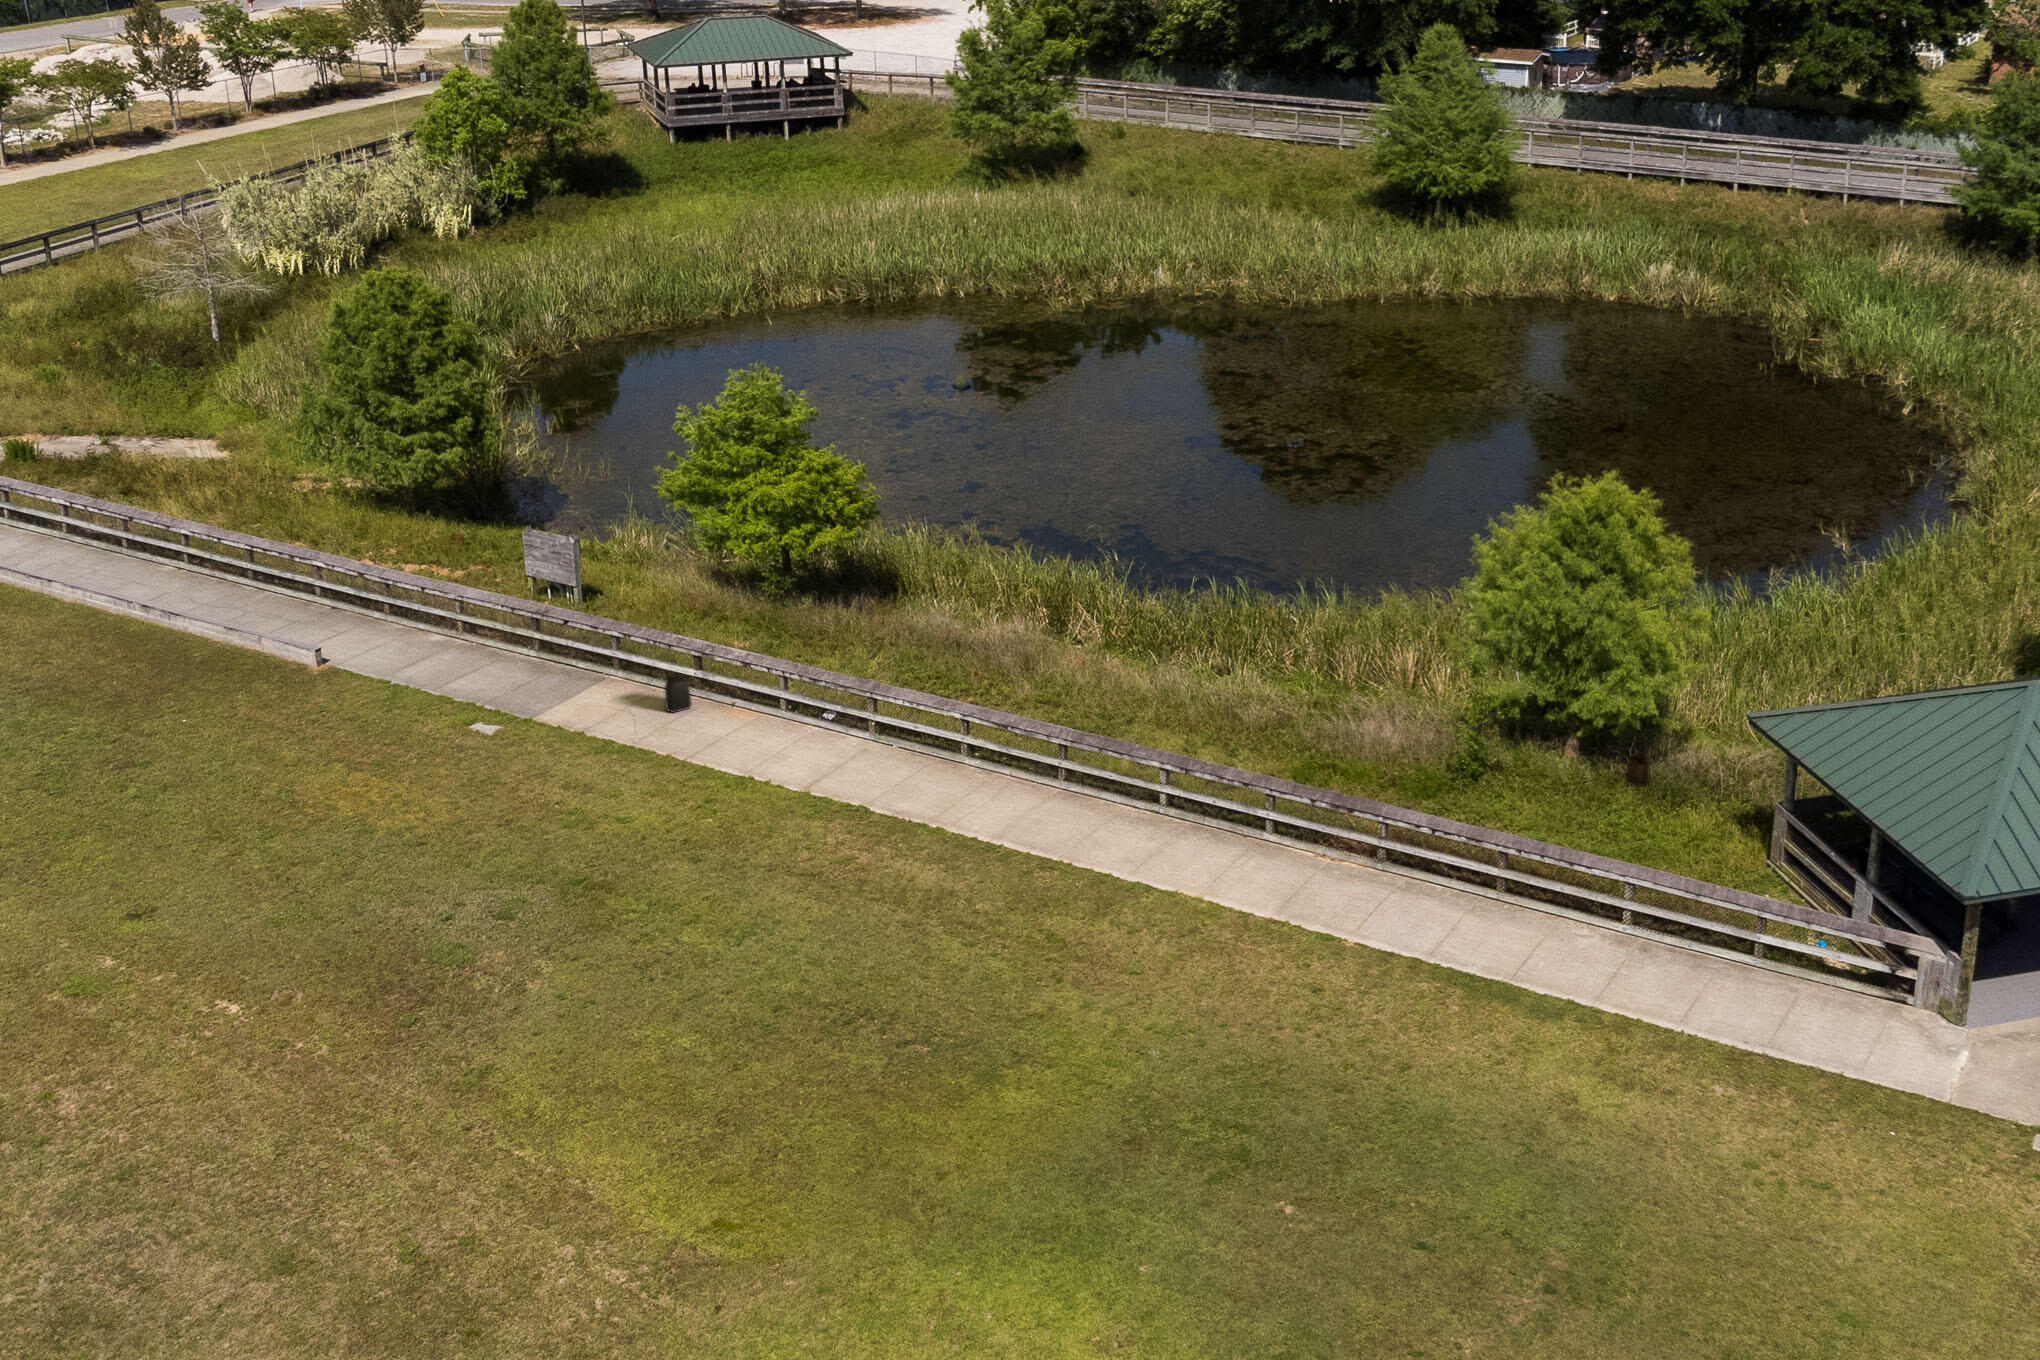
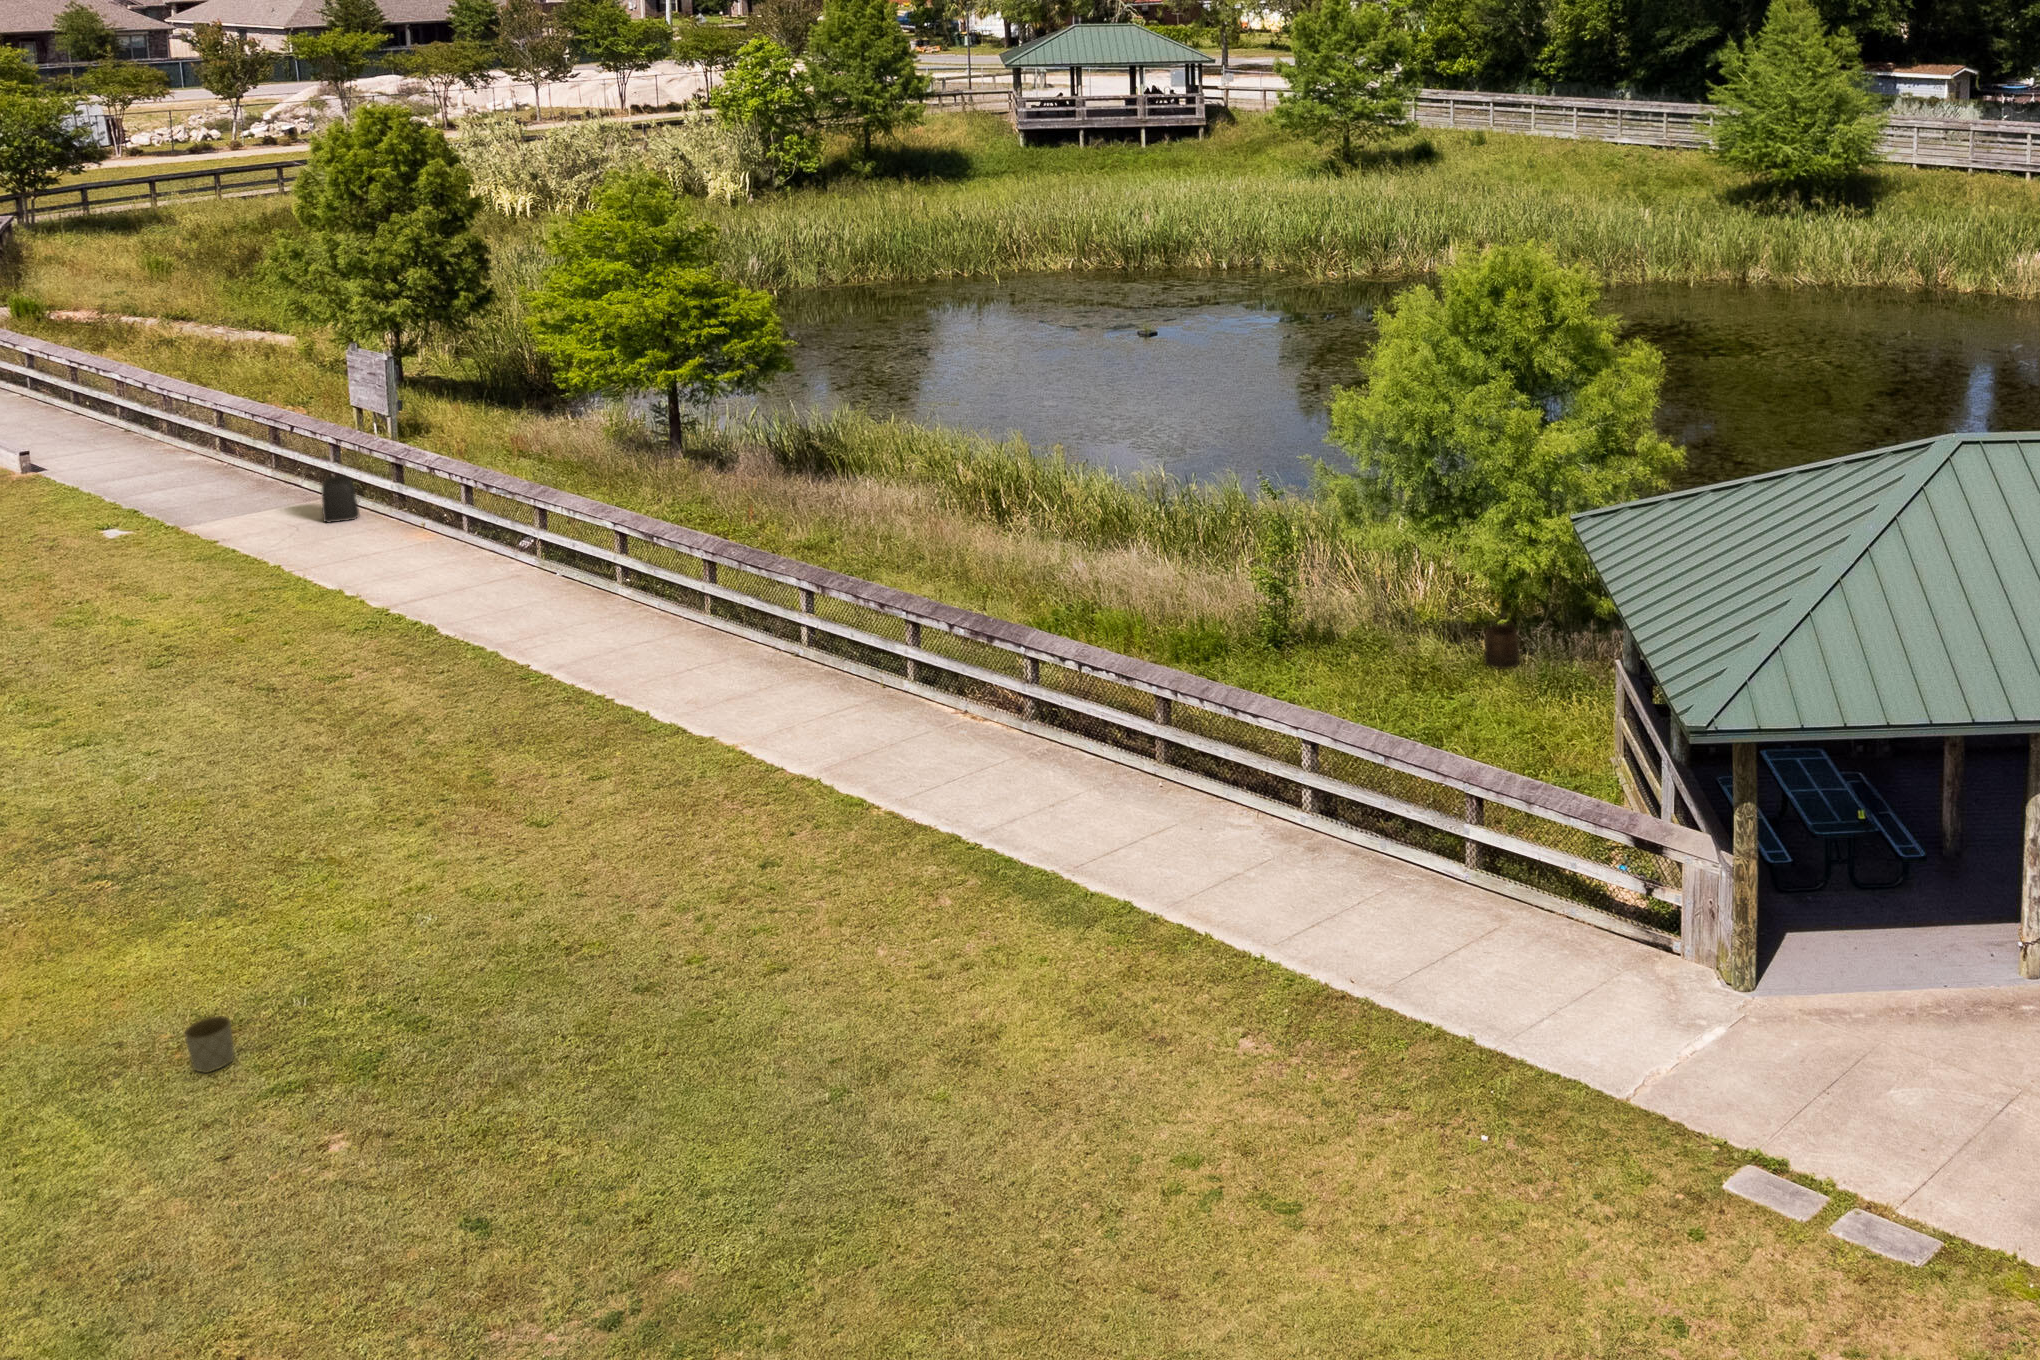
planter: none [1121,1144,1145,1180] -> present [185,1016,234,1073]

